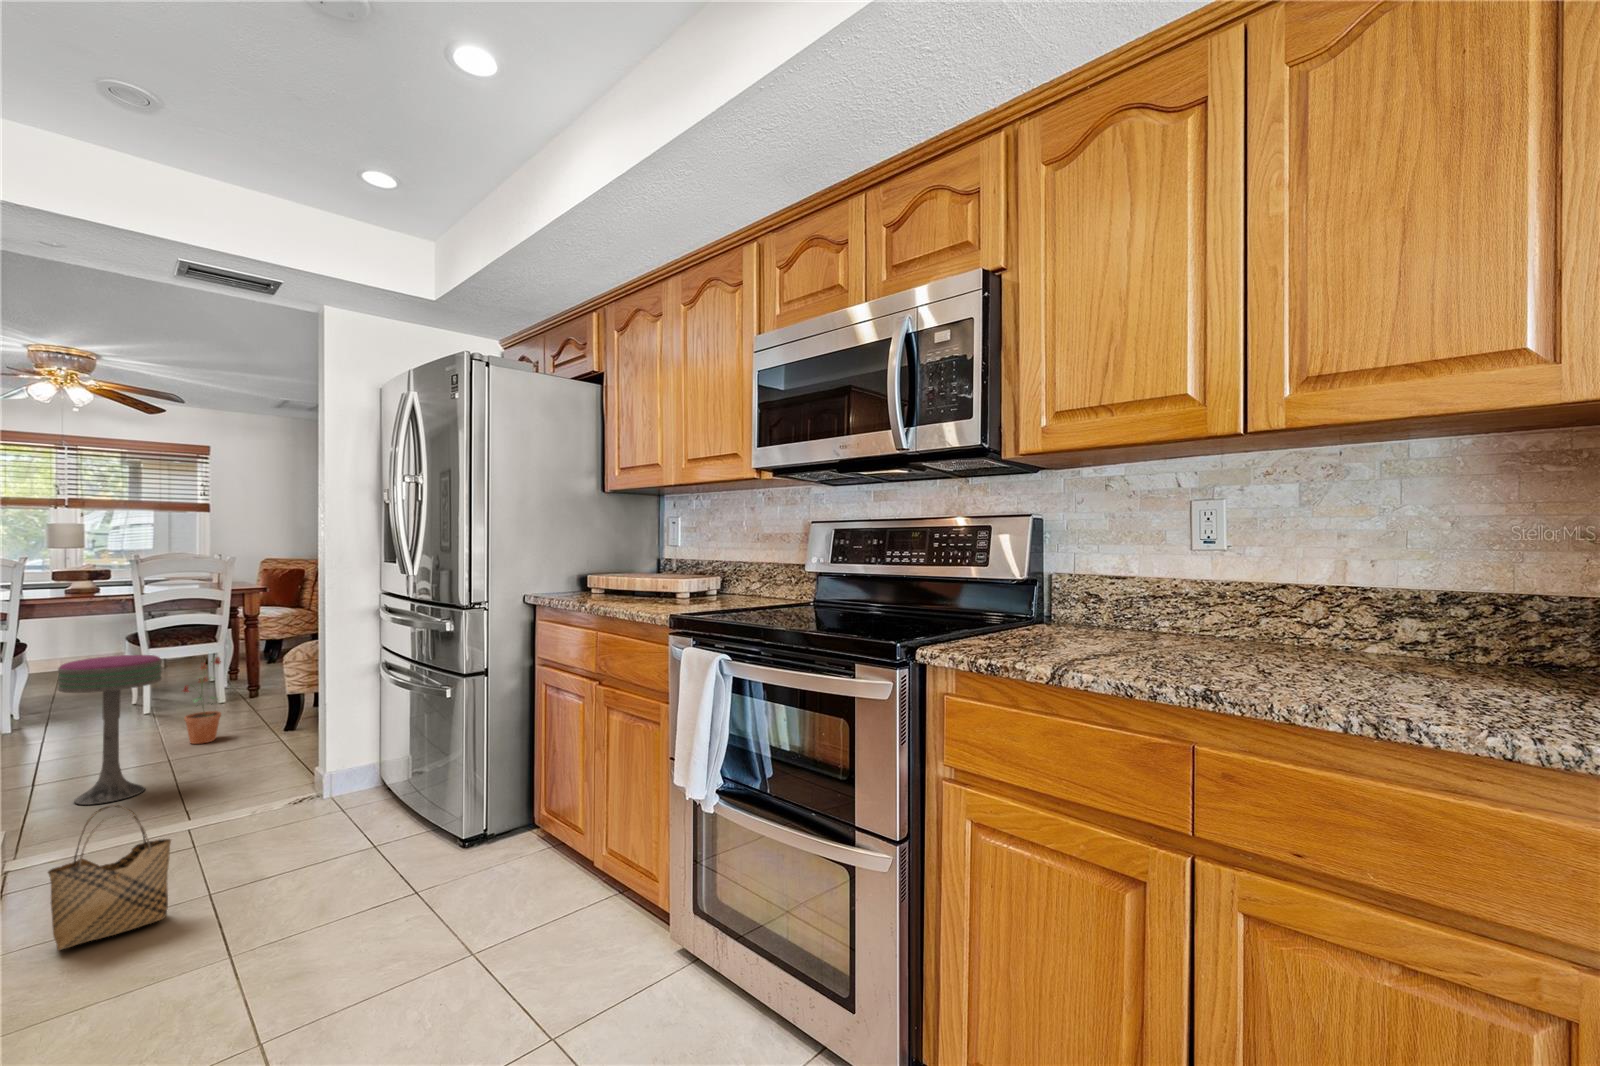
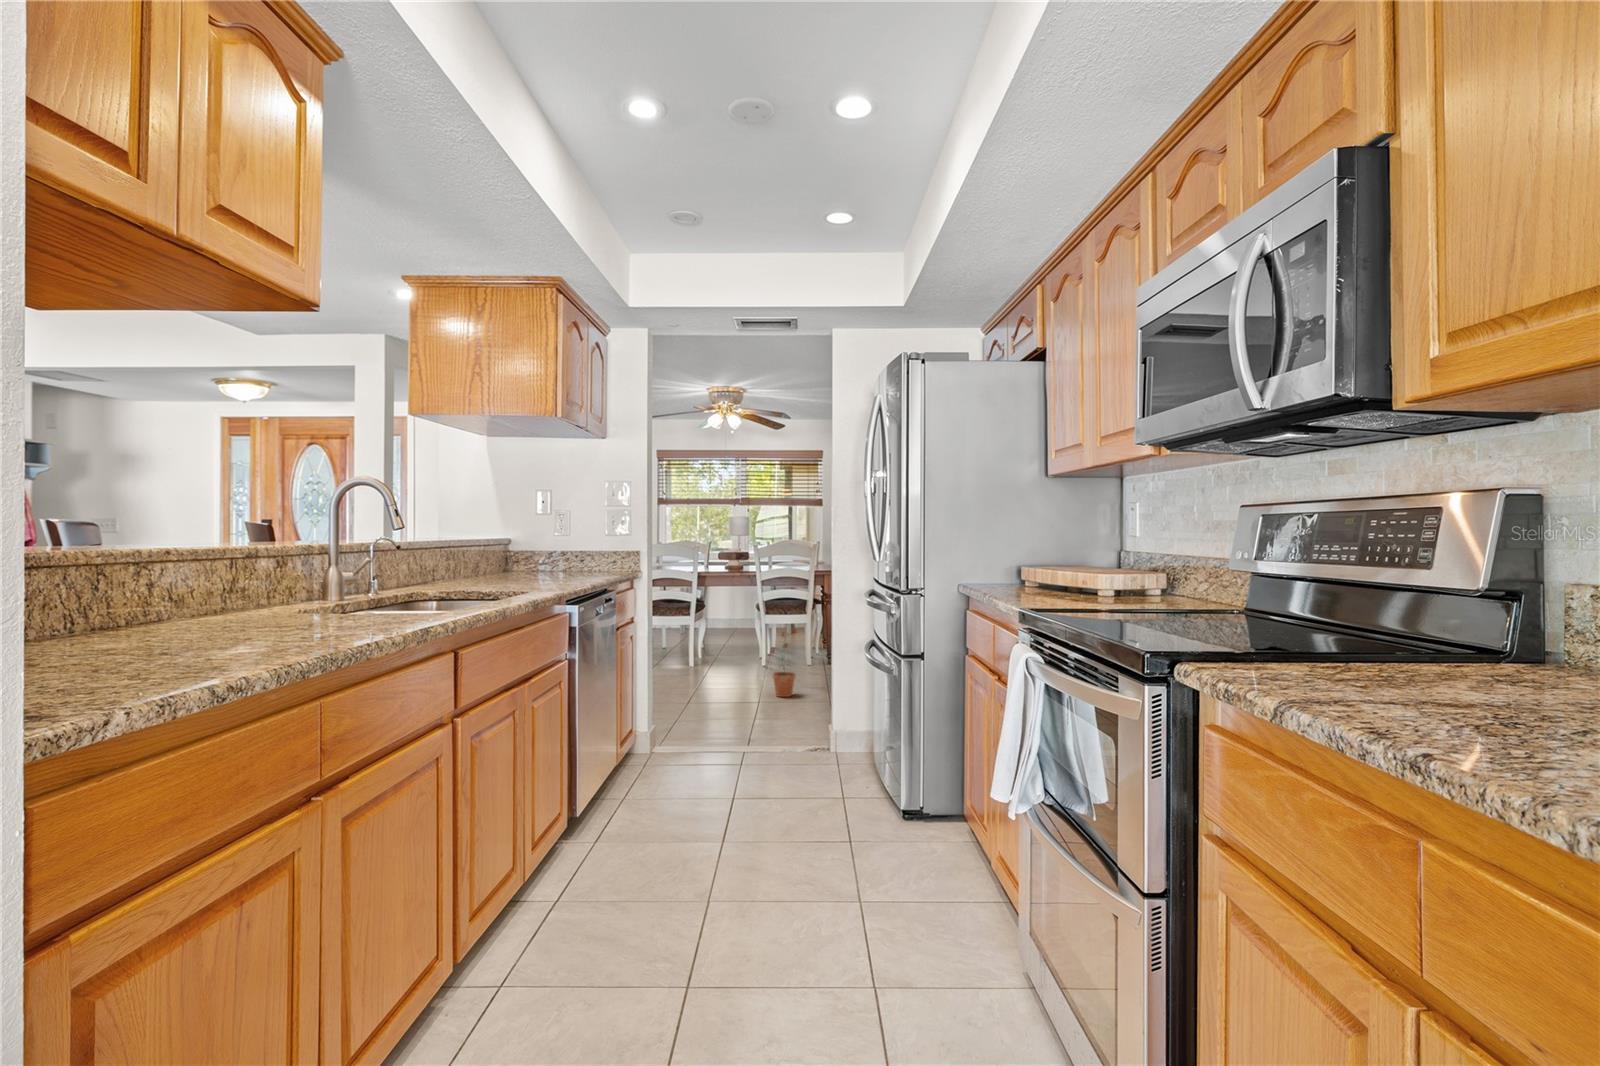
bar stool: present [58,655,162,805] -> none [689,618,745,727]
woven basket: present [48,805,171,950] -> none [643,720,707,810]

